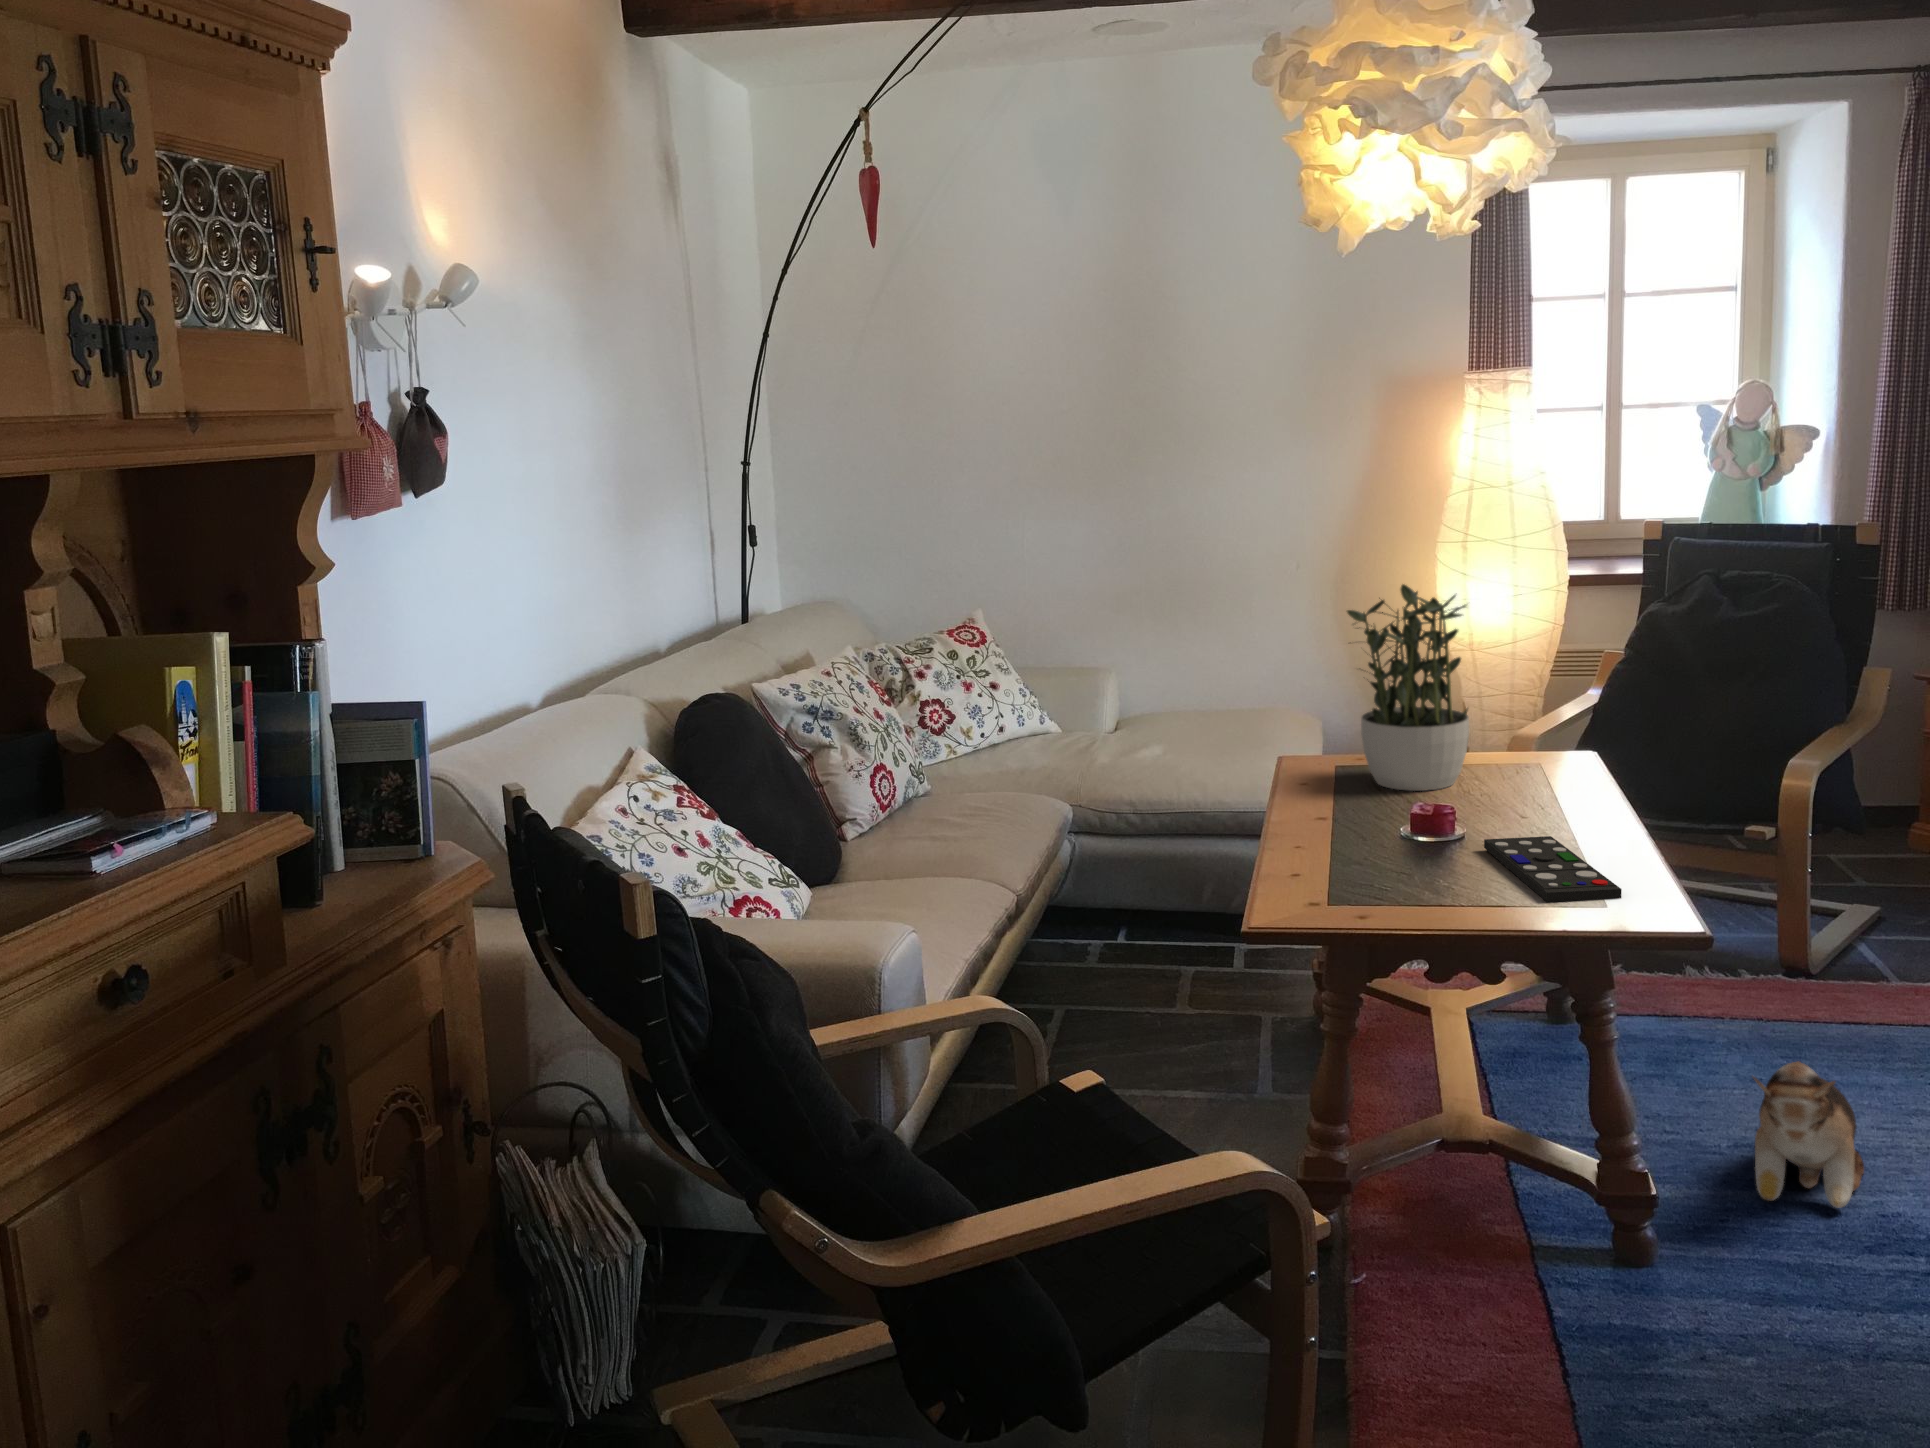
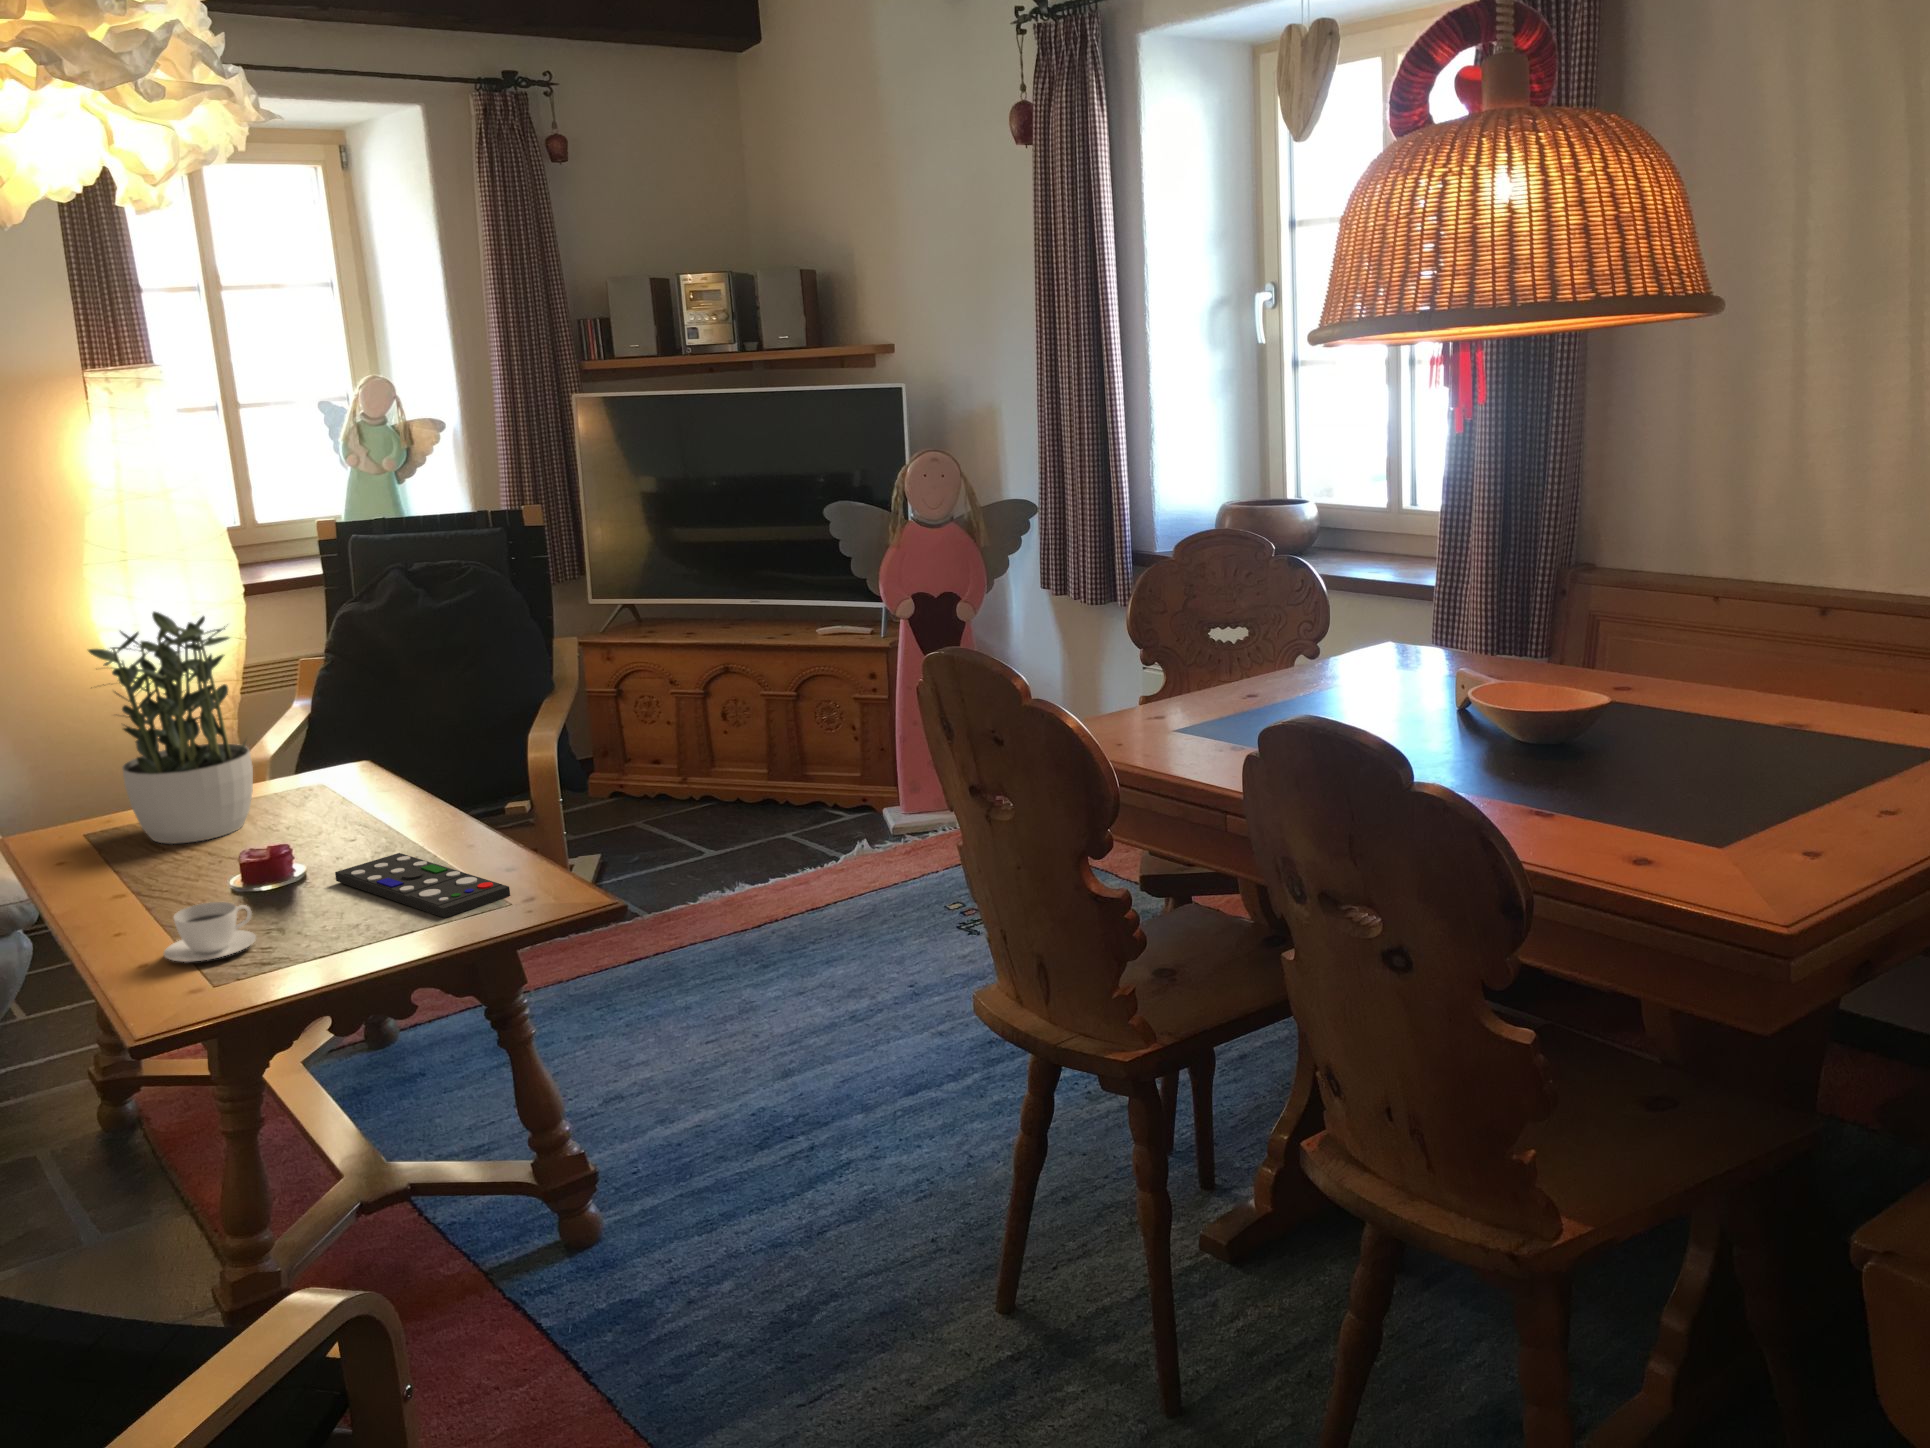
teacup: none [1309,837,1386,885] -> present [164,902,256,962]
plush toy: present [1753,1062,1864,1208] -> none [633,1005,724,1142]

